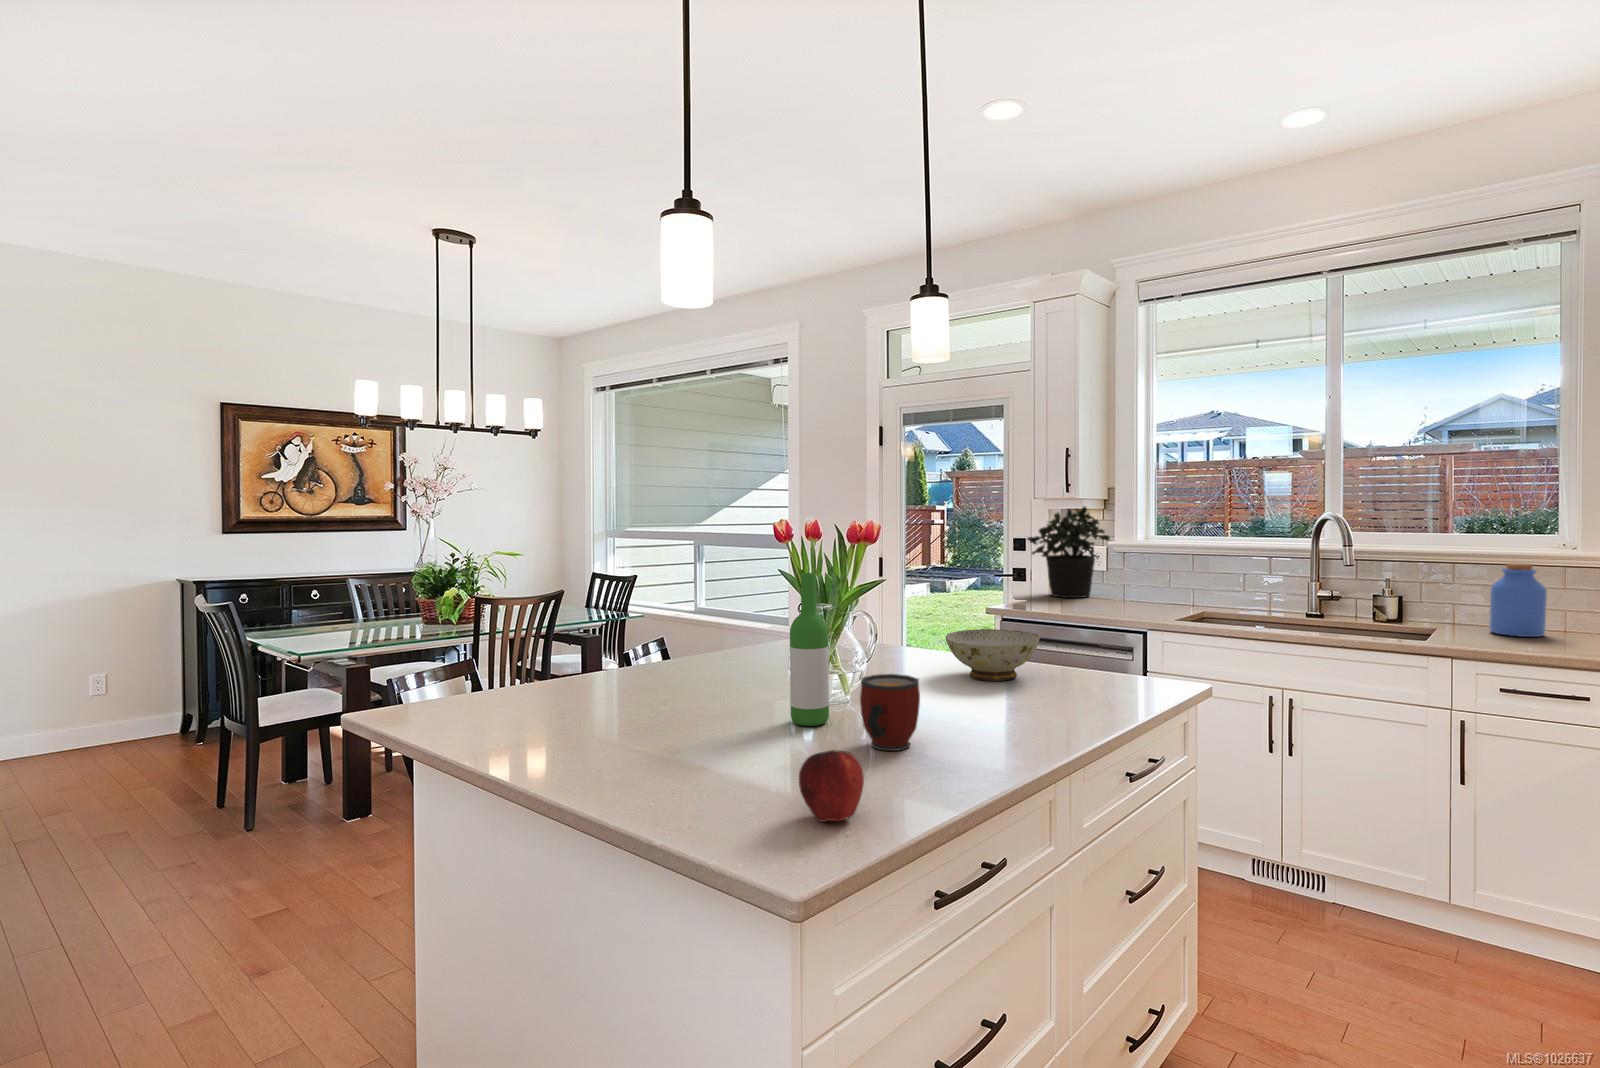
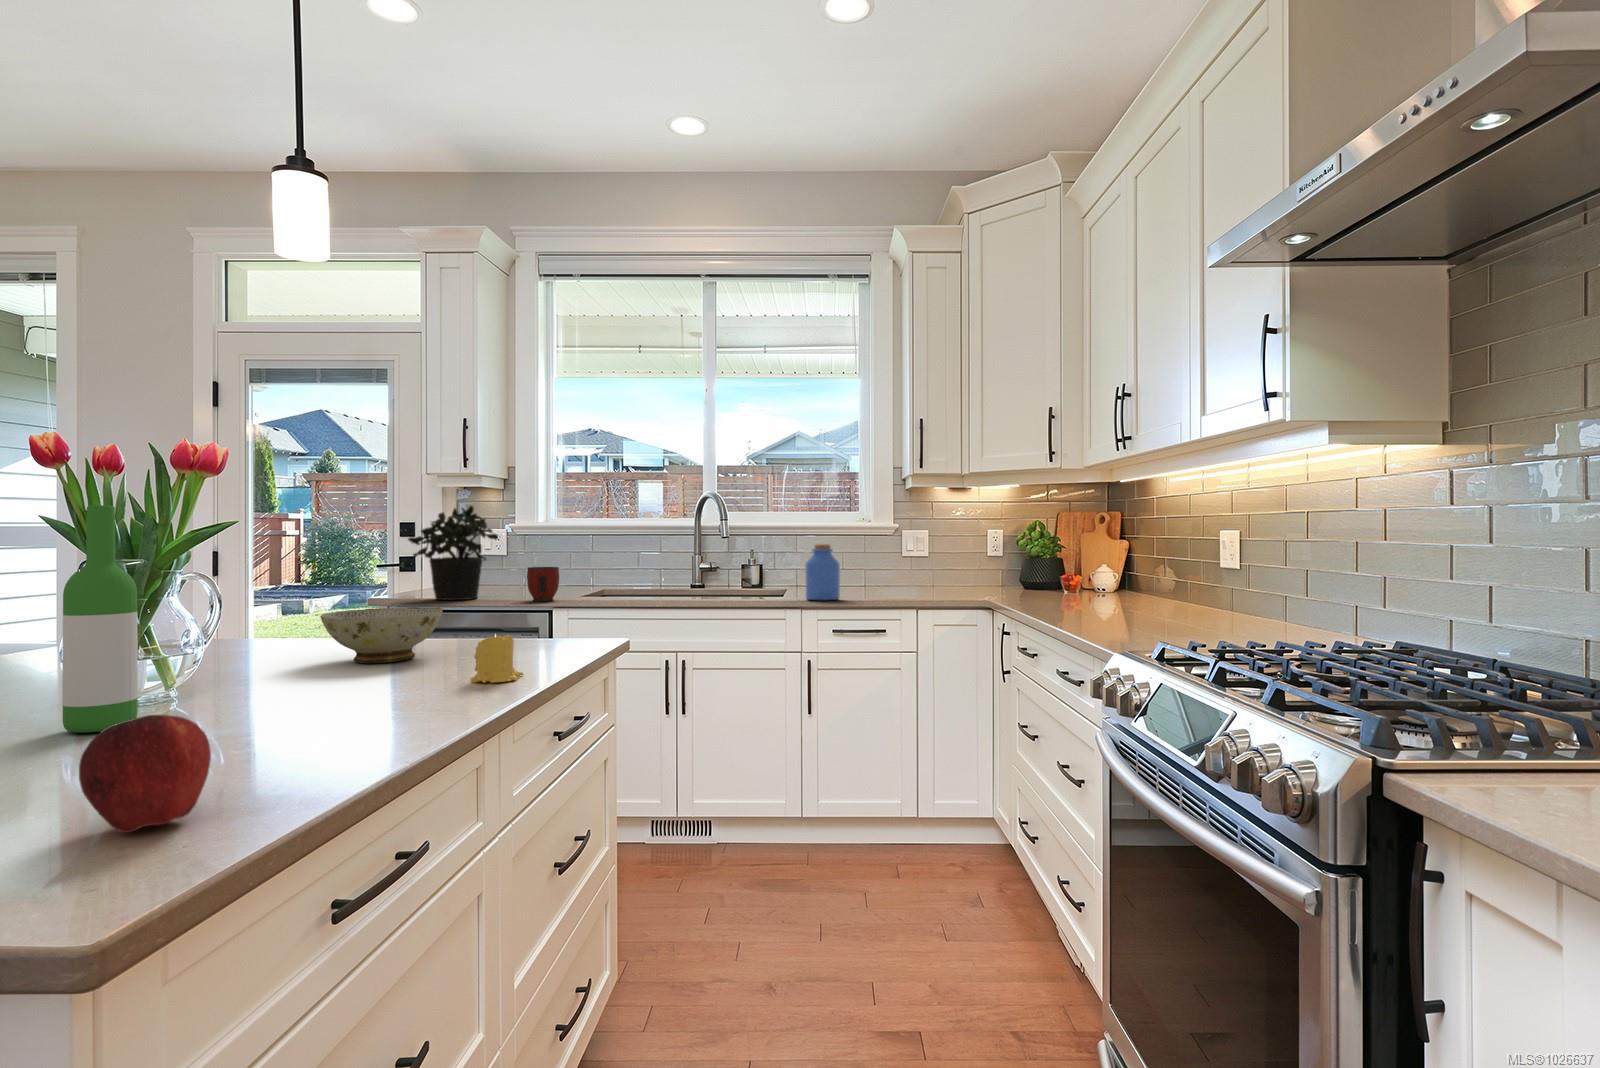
mug: present [860,674,920,751] -> present [527,567,559,601]
candle: none [1055,675,1102,722] -> present [470,634,524,683]

